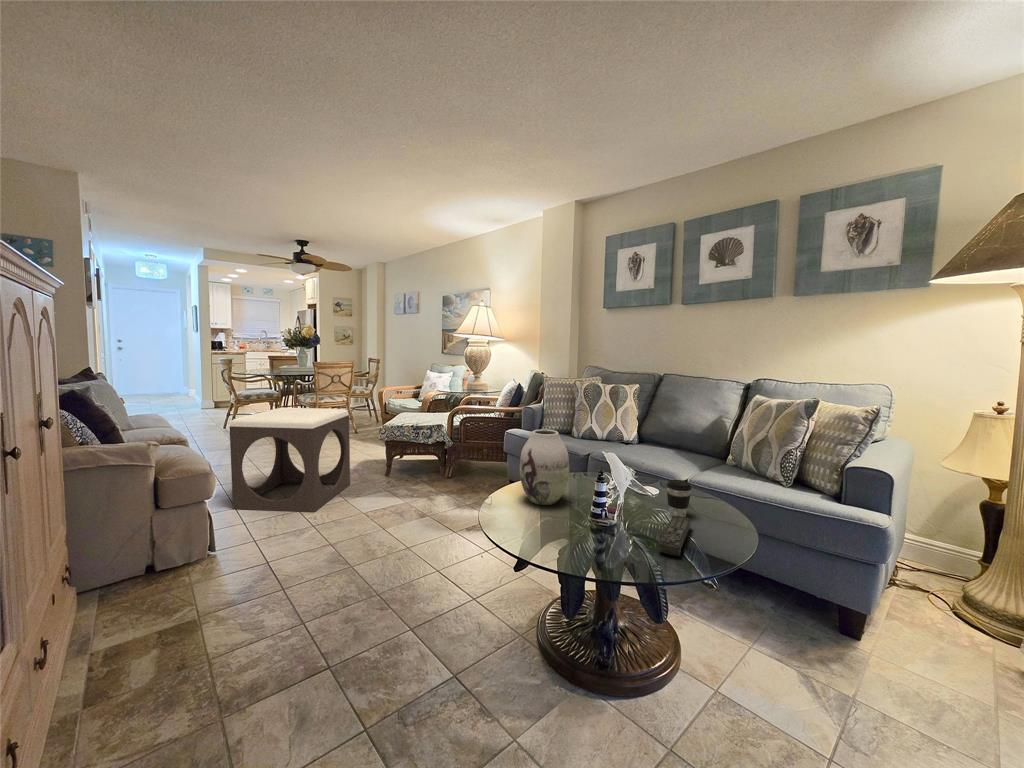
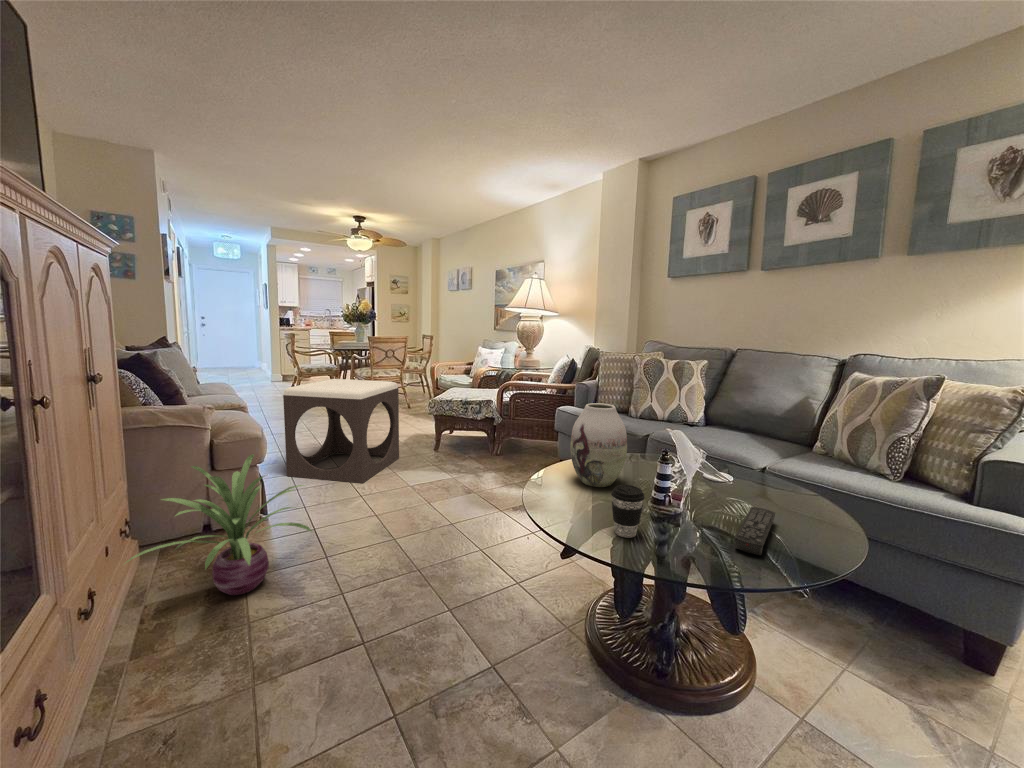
coffee cup: present [667,480,692,517] -> present [611,485,645,538]
decorative plant: none [71,490,274,634] -> present [127,454,312,595]

